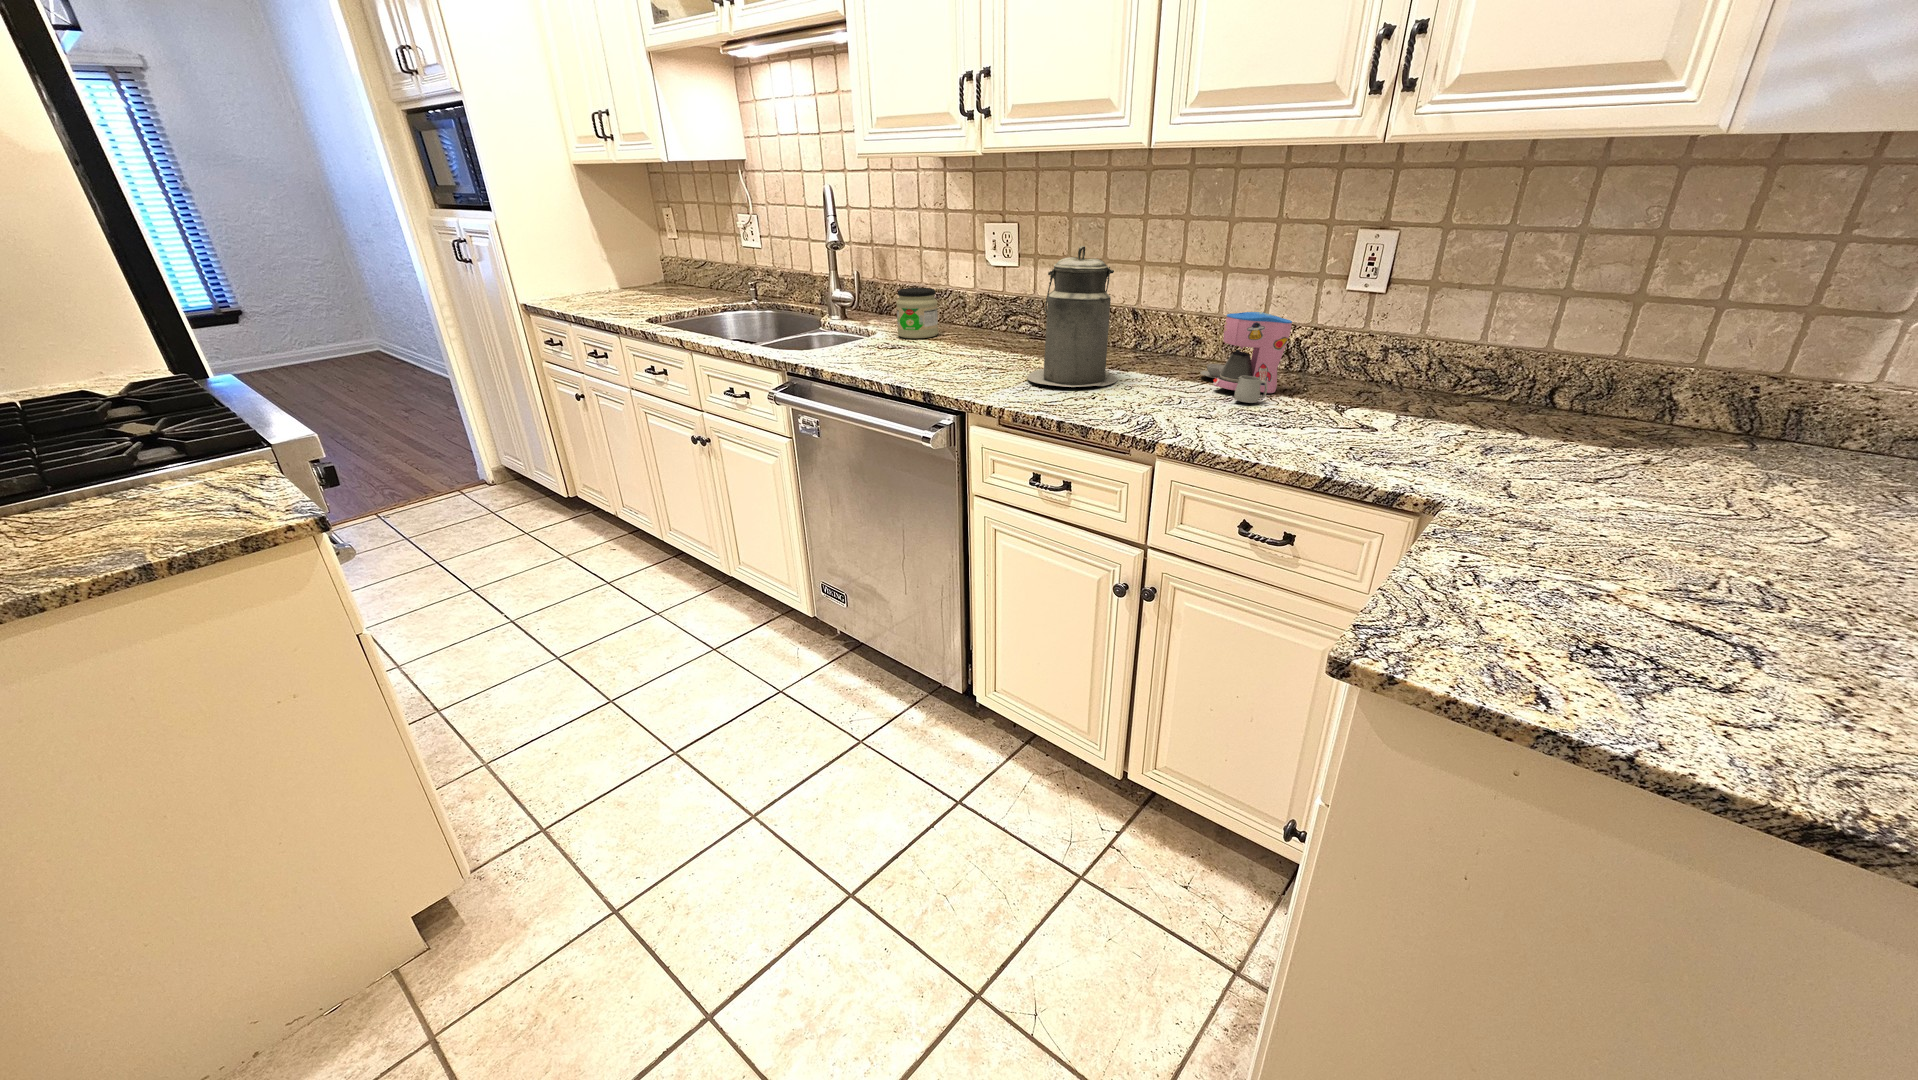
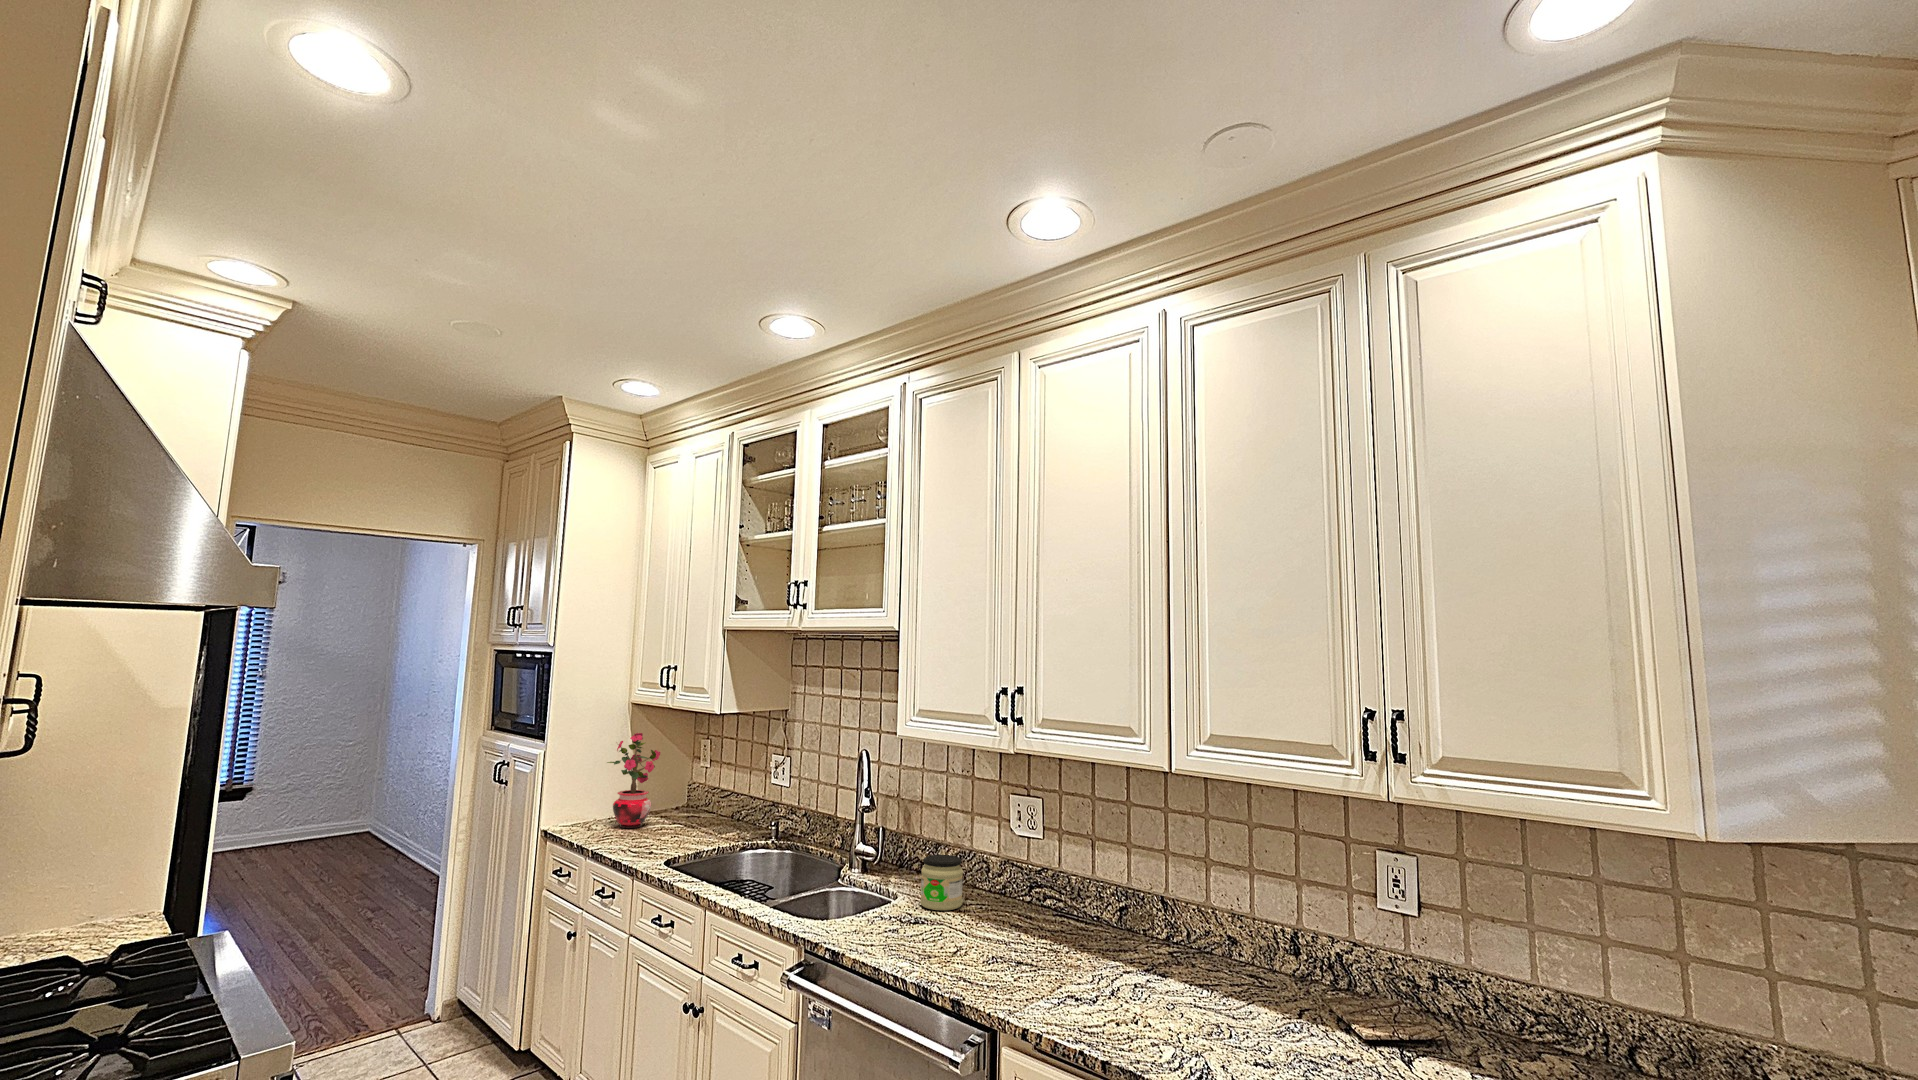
potted plant: none [570,198,629,299] -> present [607,733,660,828]
canister: present [1027,246,1117,387] -> none [1061,851,1156,1004]
coffee maker: present [1200,312,1292,403] -> none [1242,933,1333,1044]

